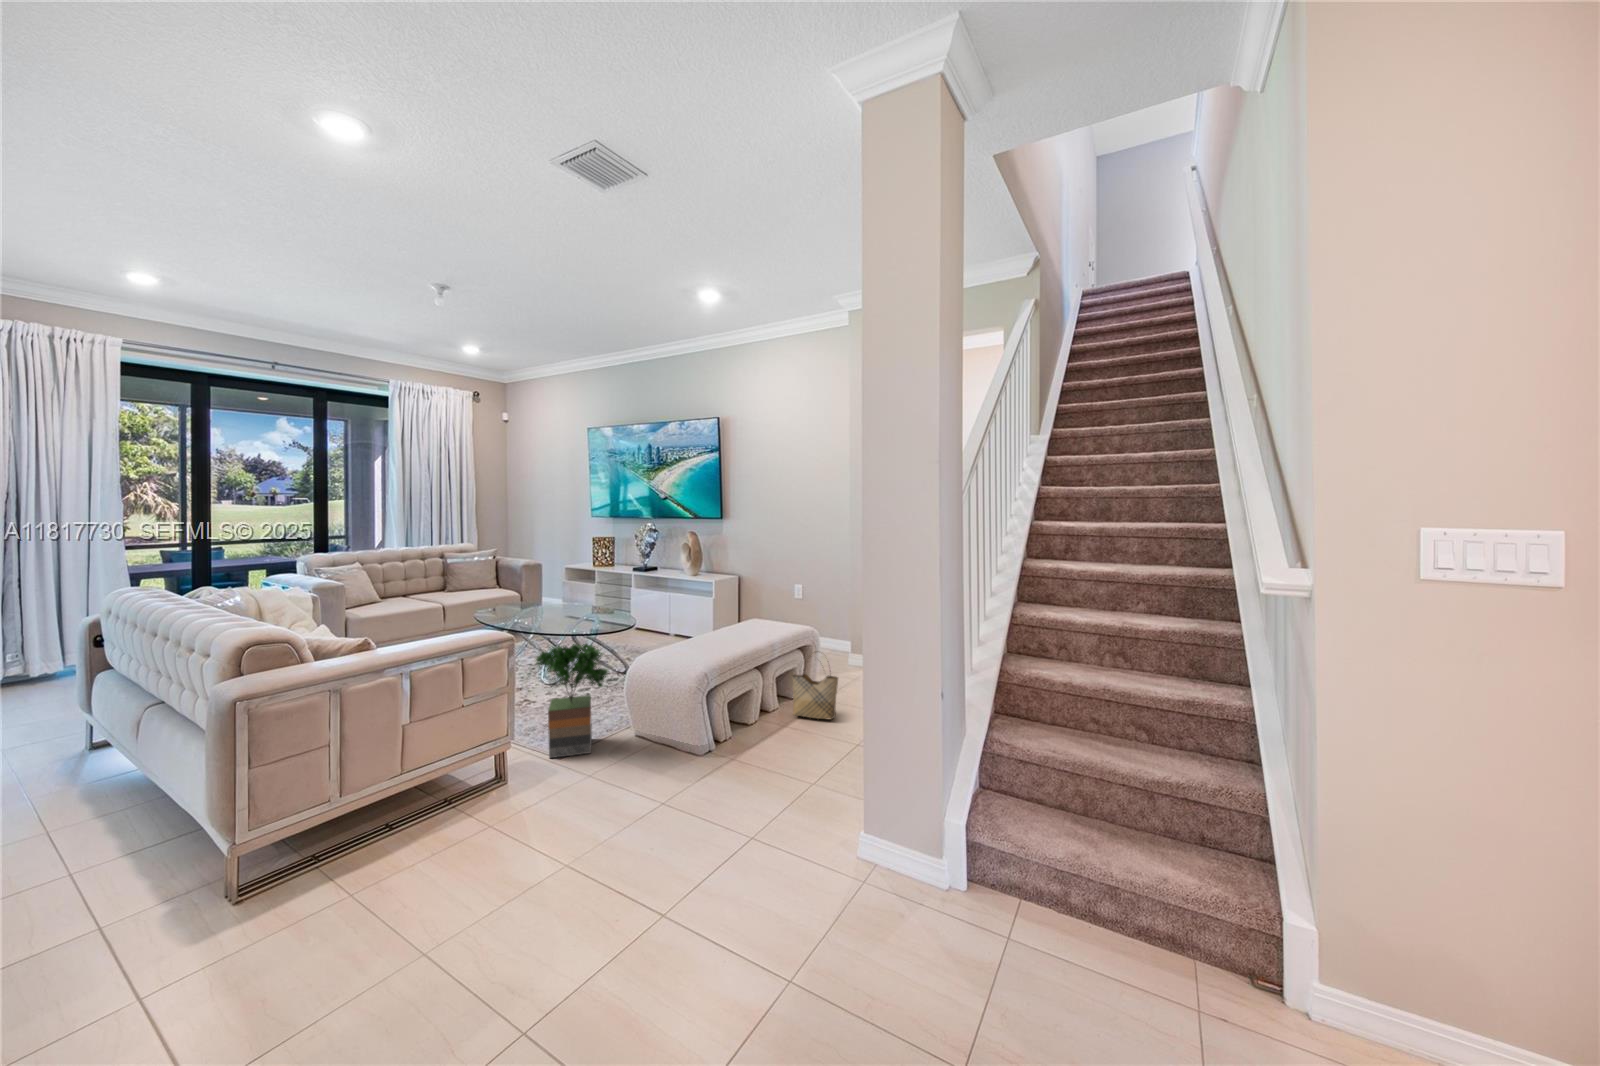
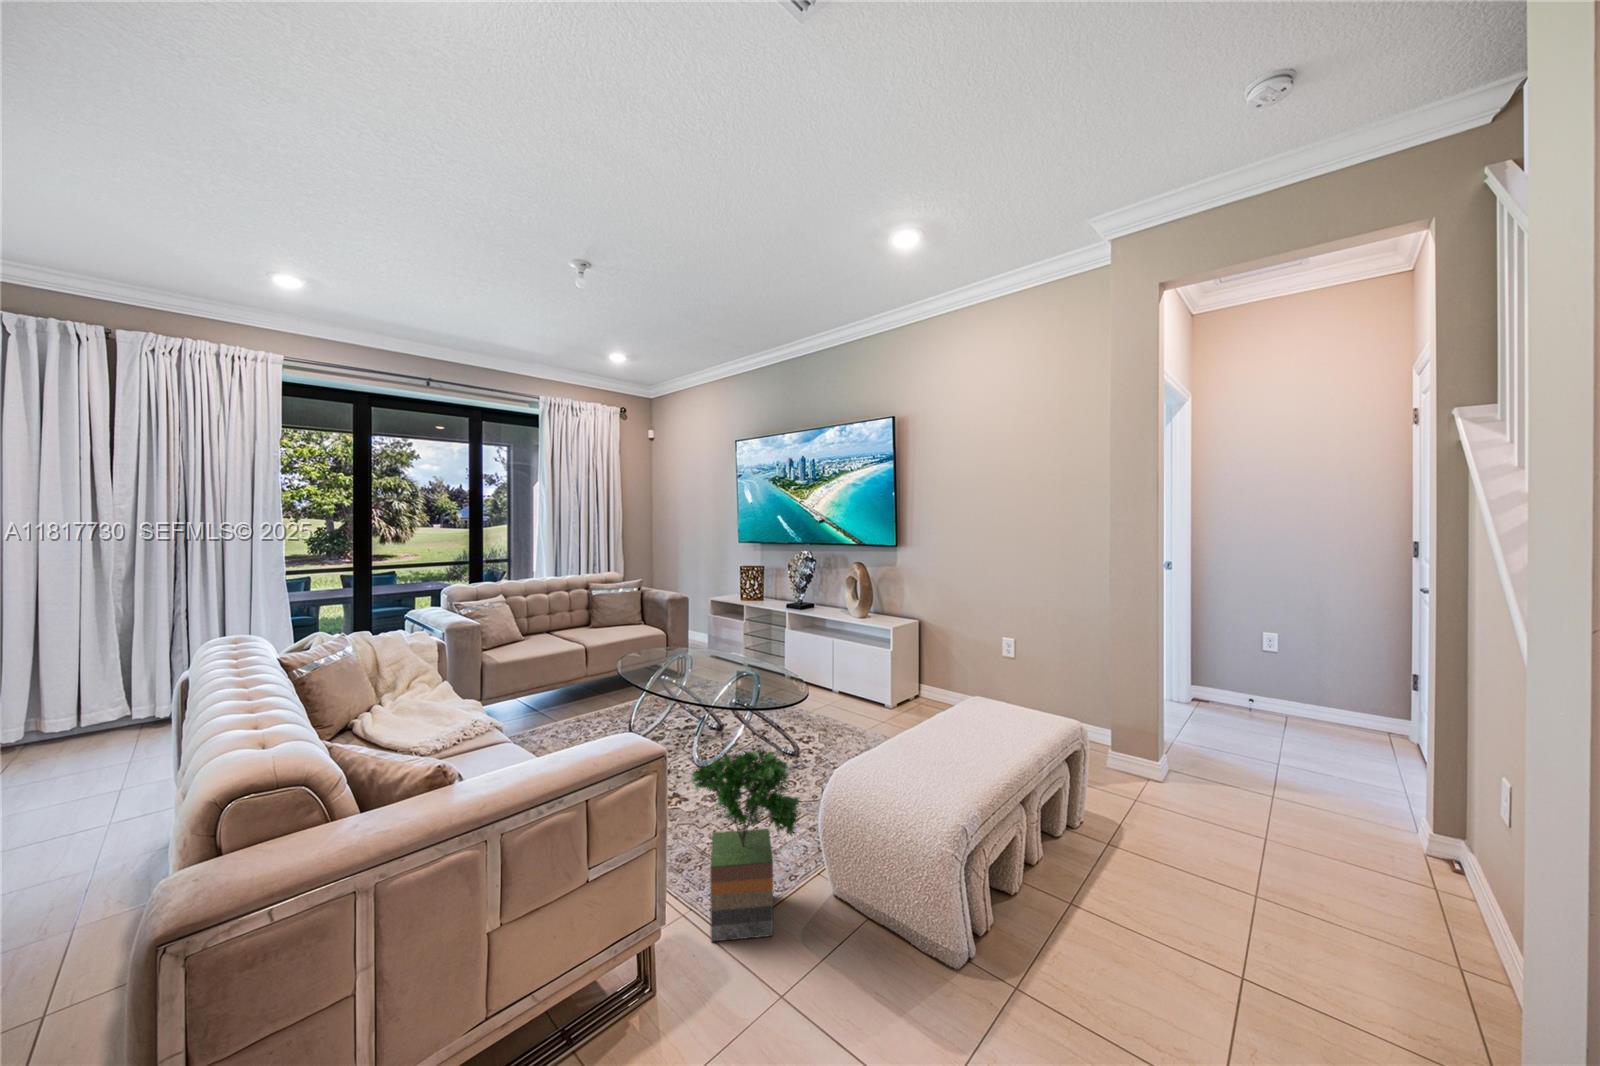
woven basket: present [792,655,838,719] -> none [1067,769,1153,893]

